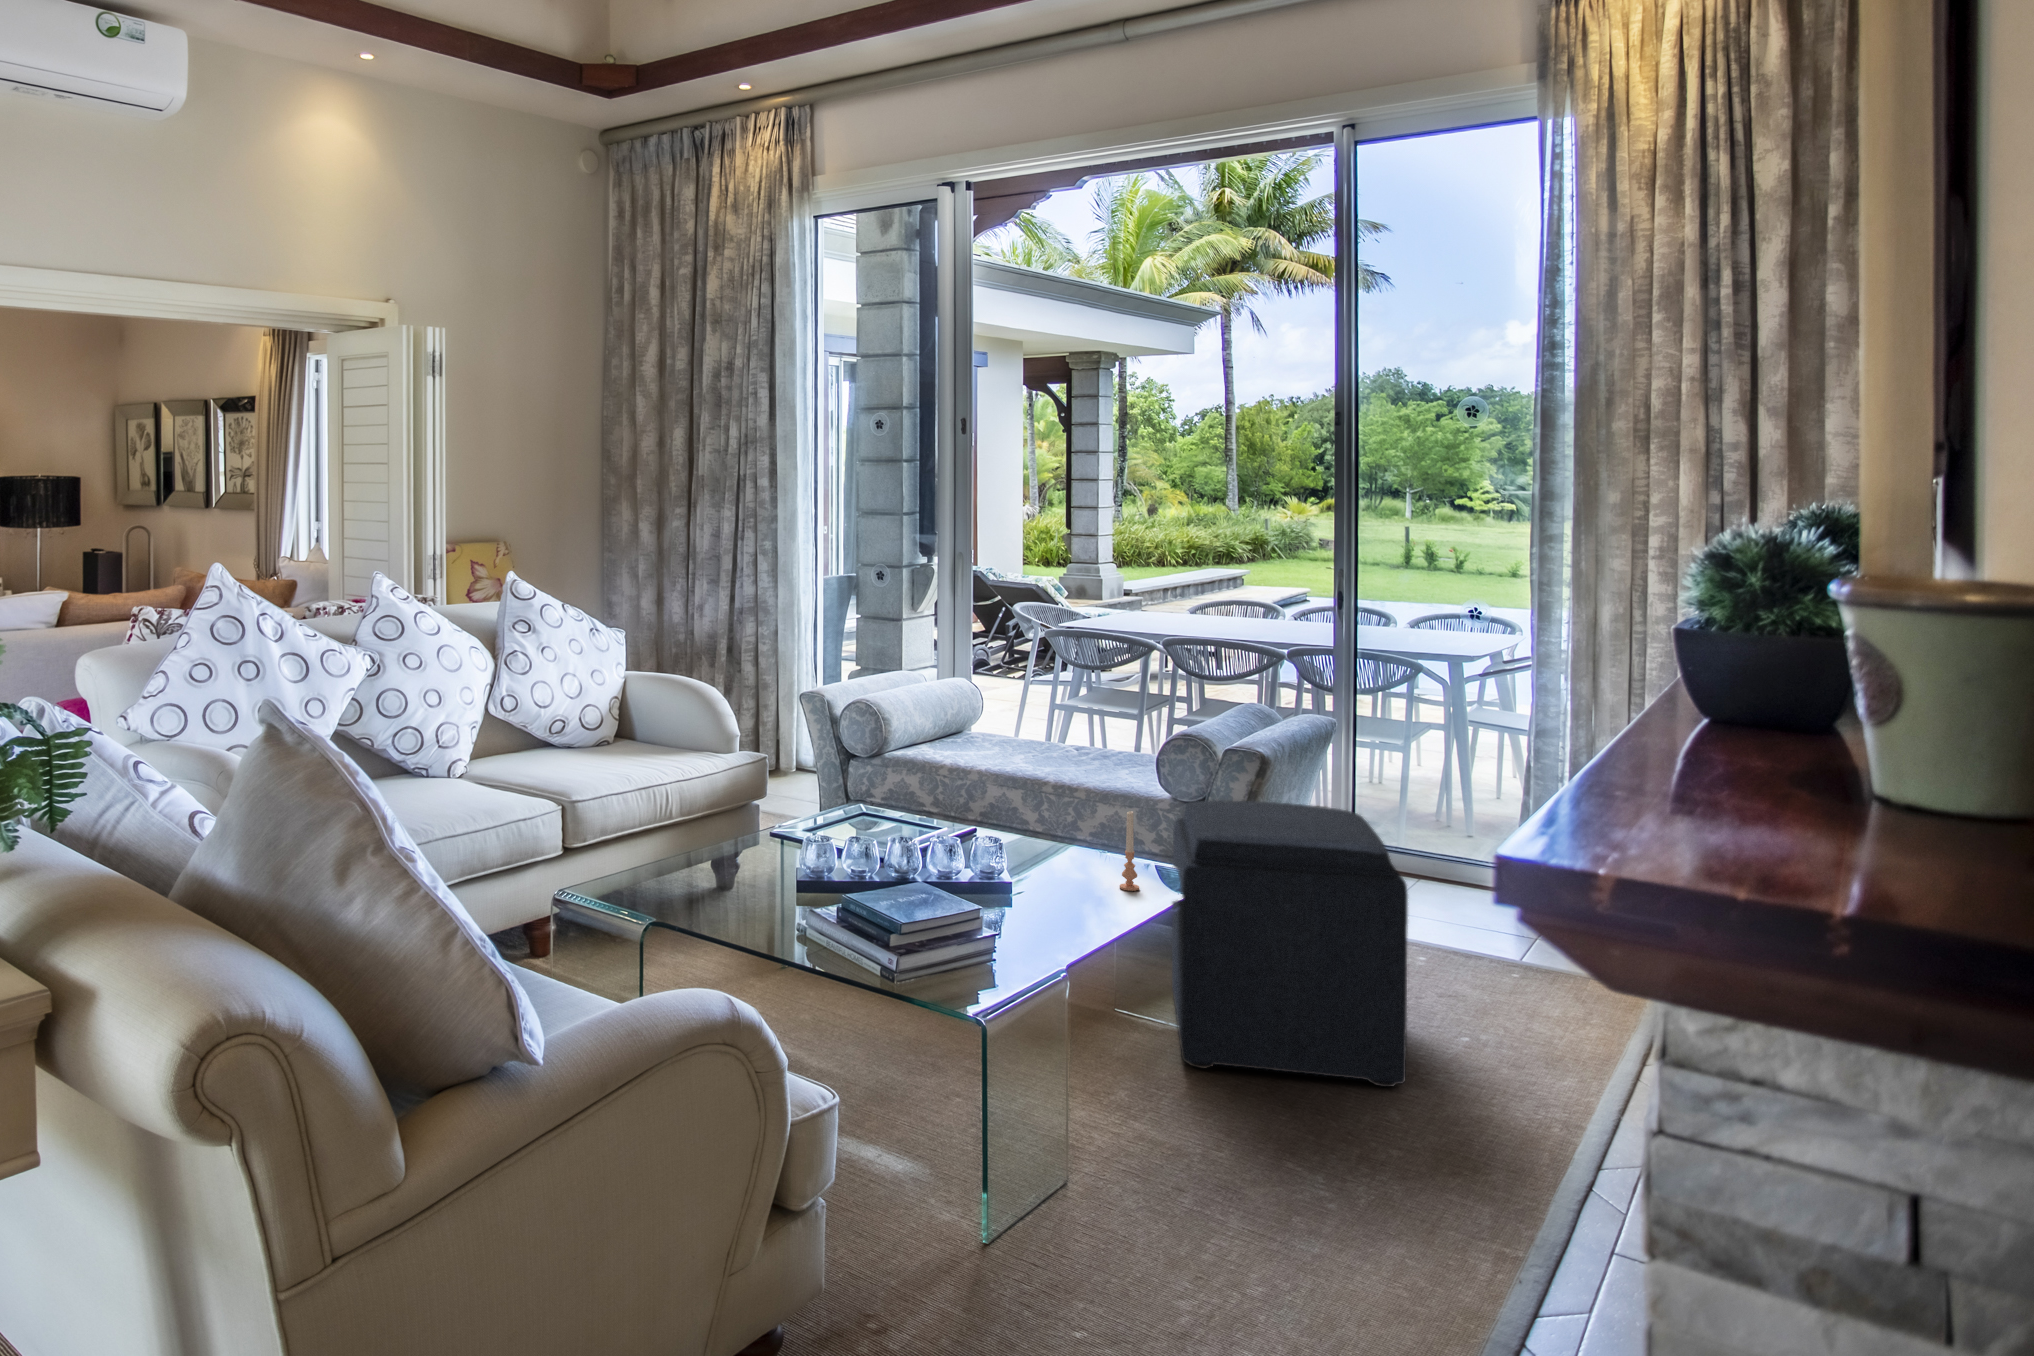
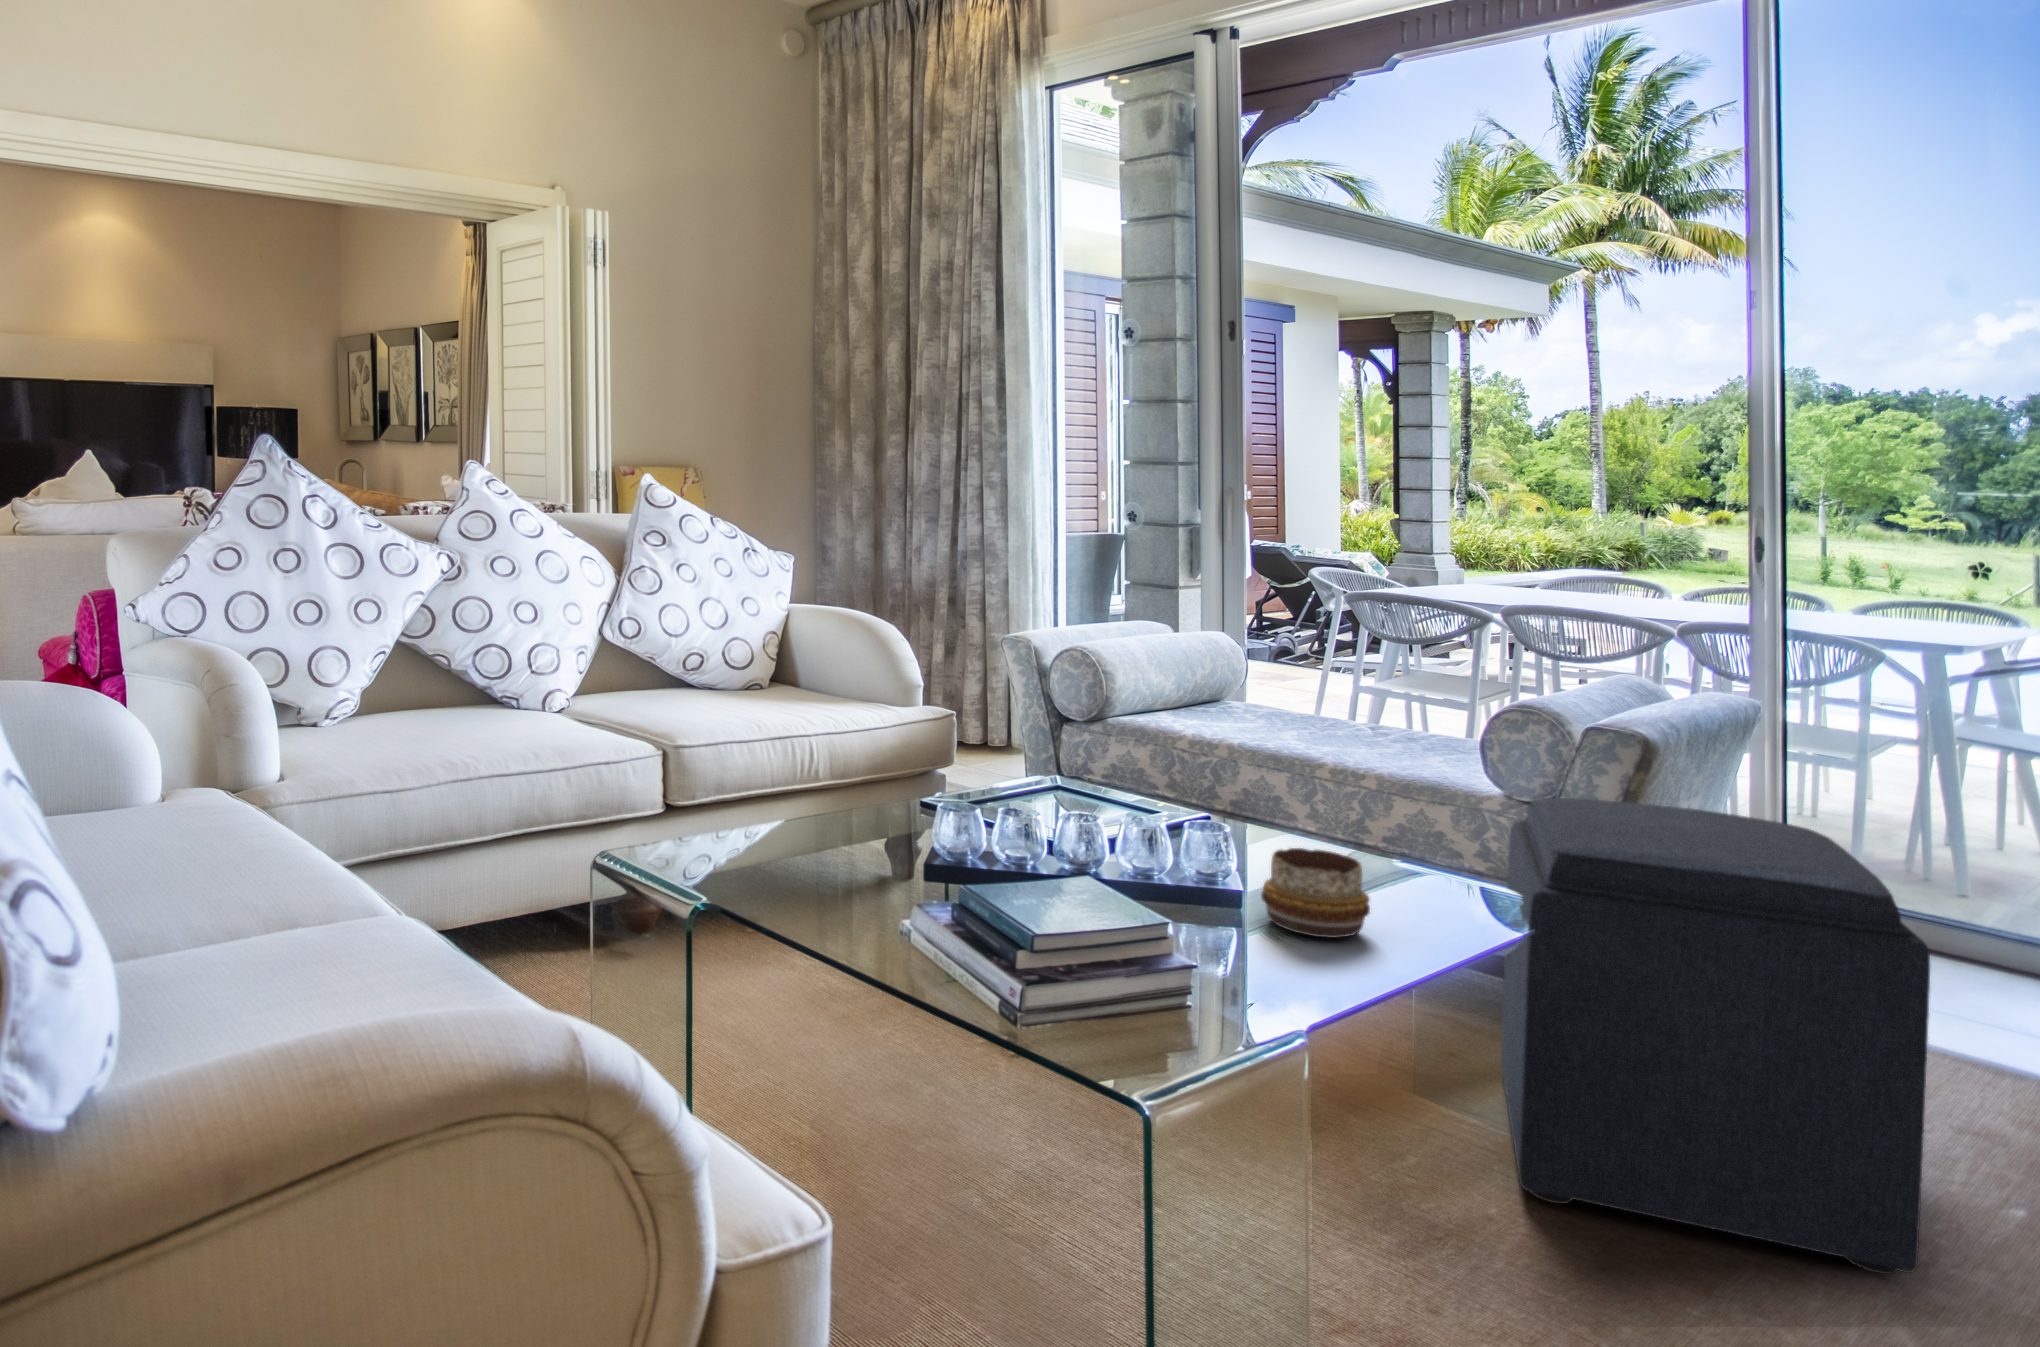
candle: present [1120,811,1139,891] -> none [1425,802,1457,922]
decorative bowl: none [1017,848,1086,906] -> present [1261,848,1370,938]

